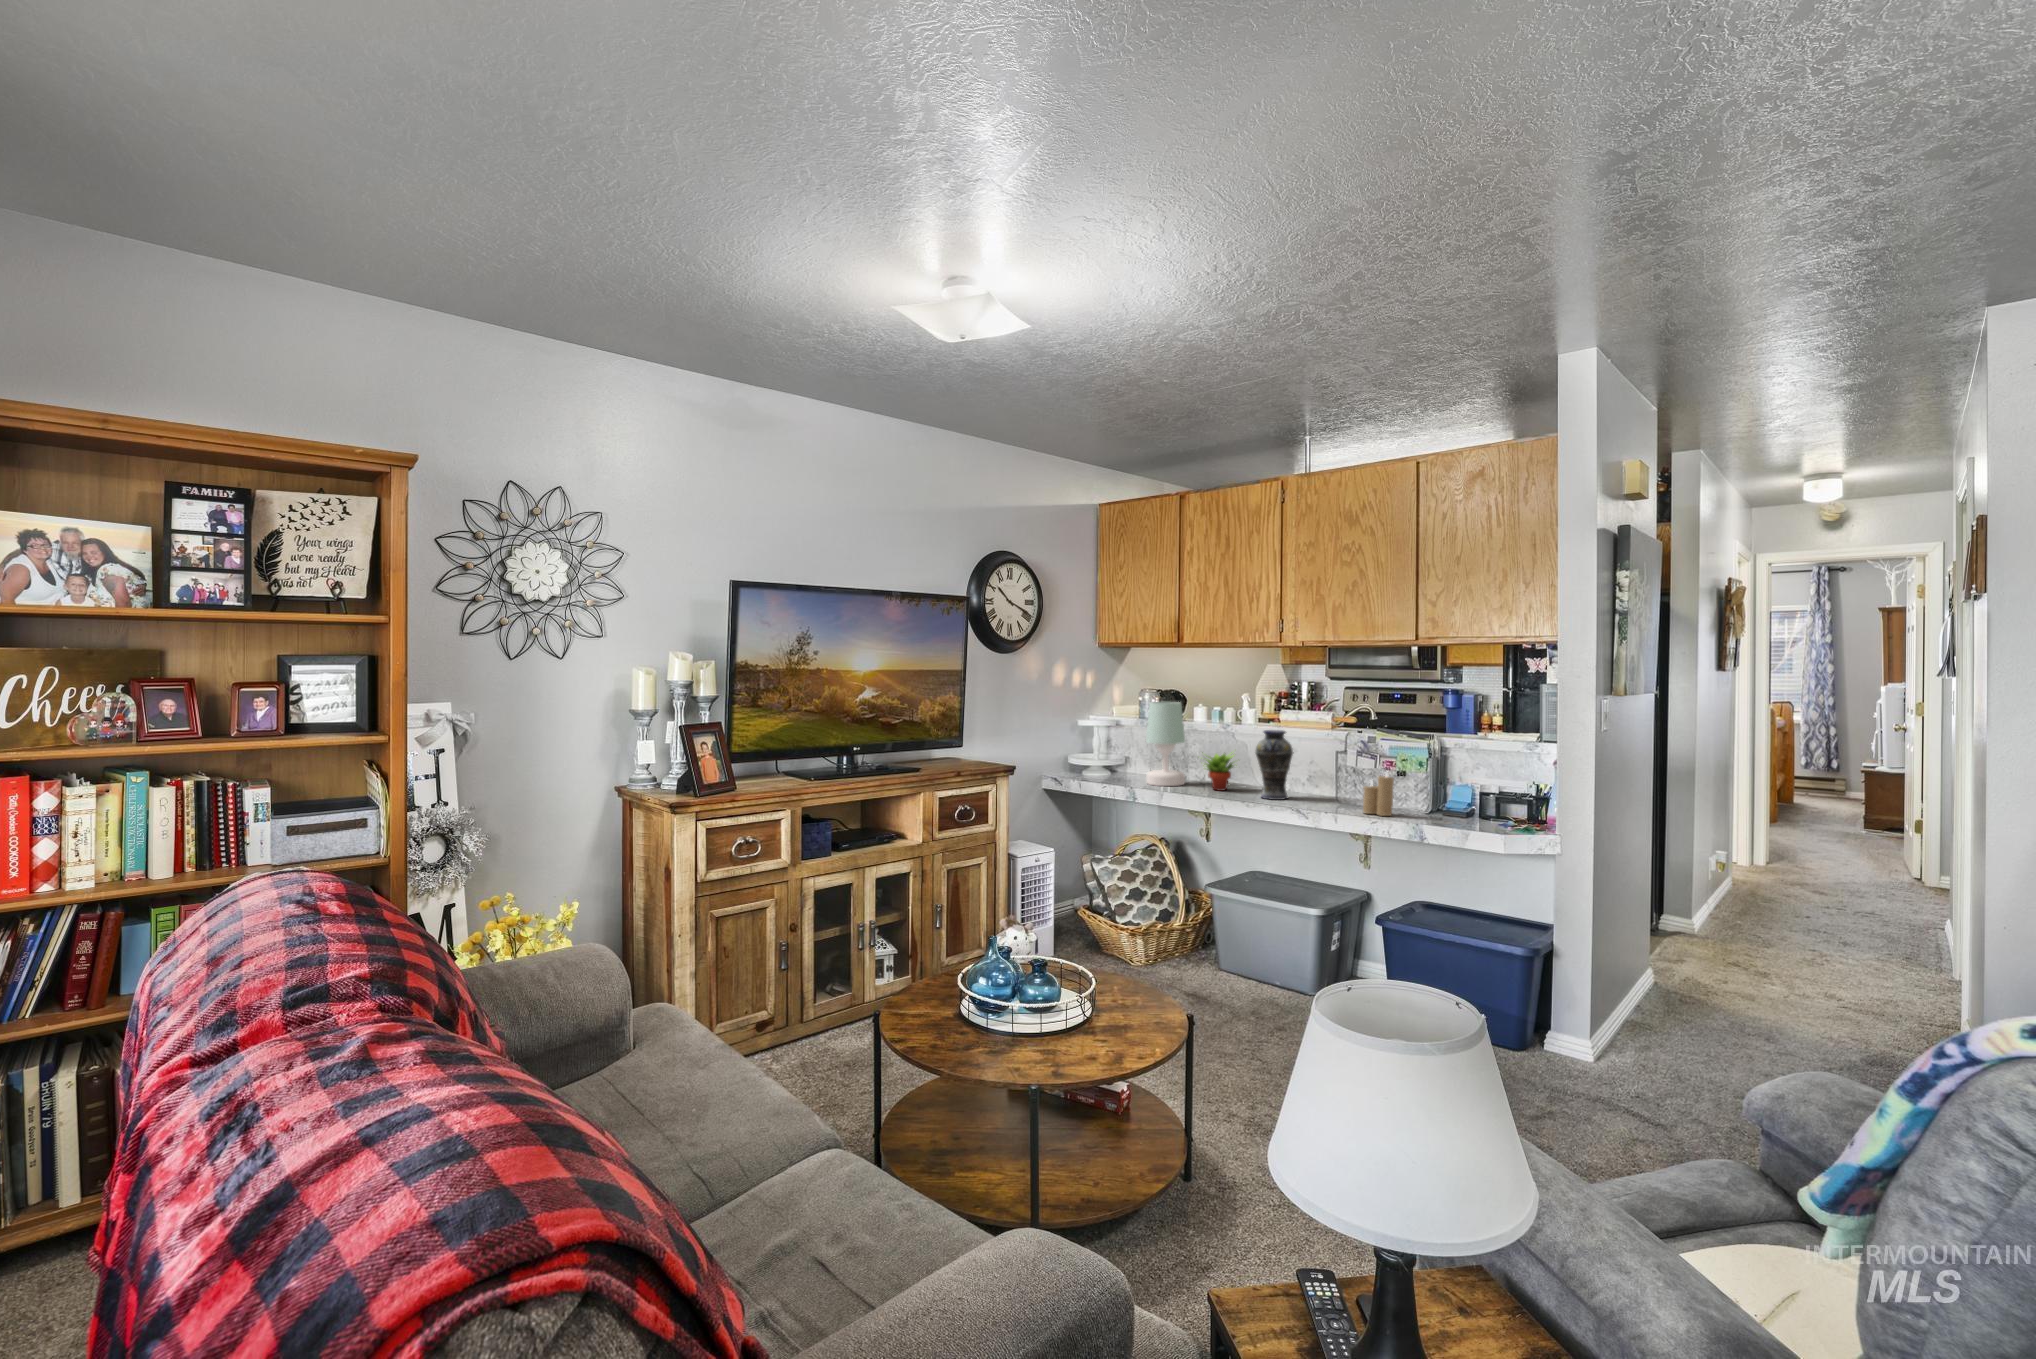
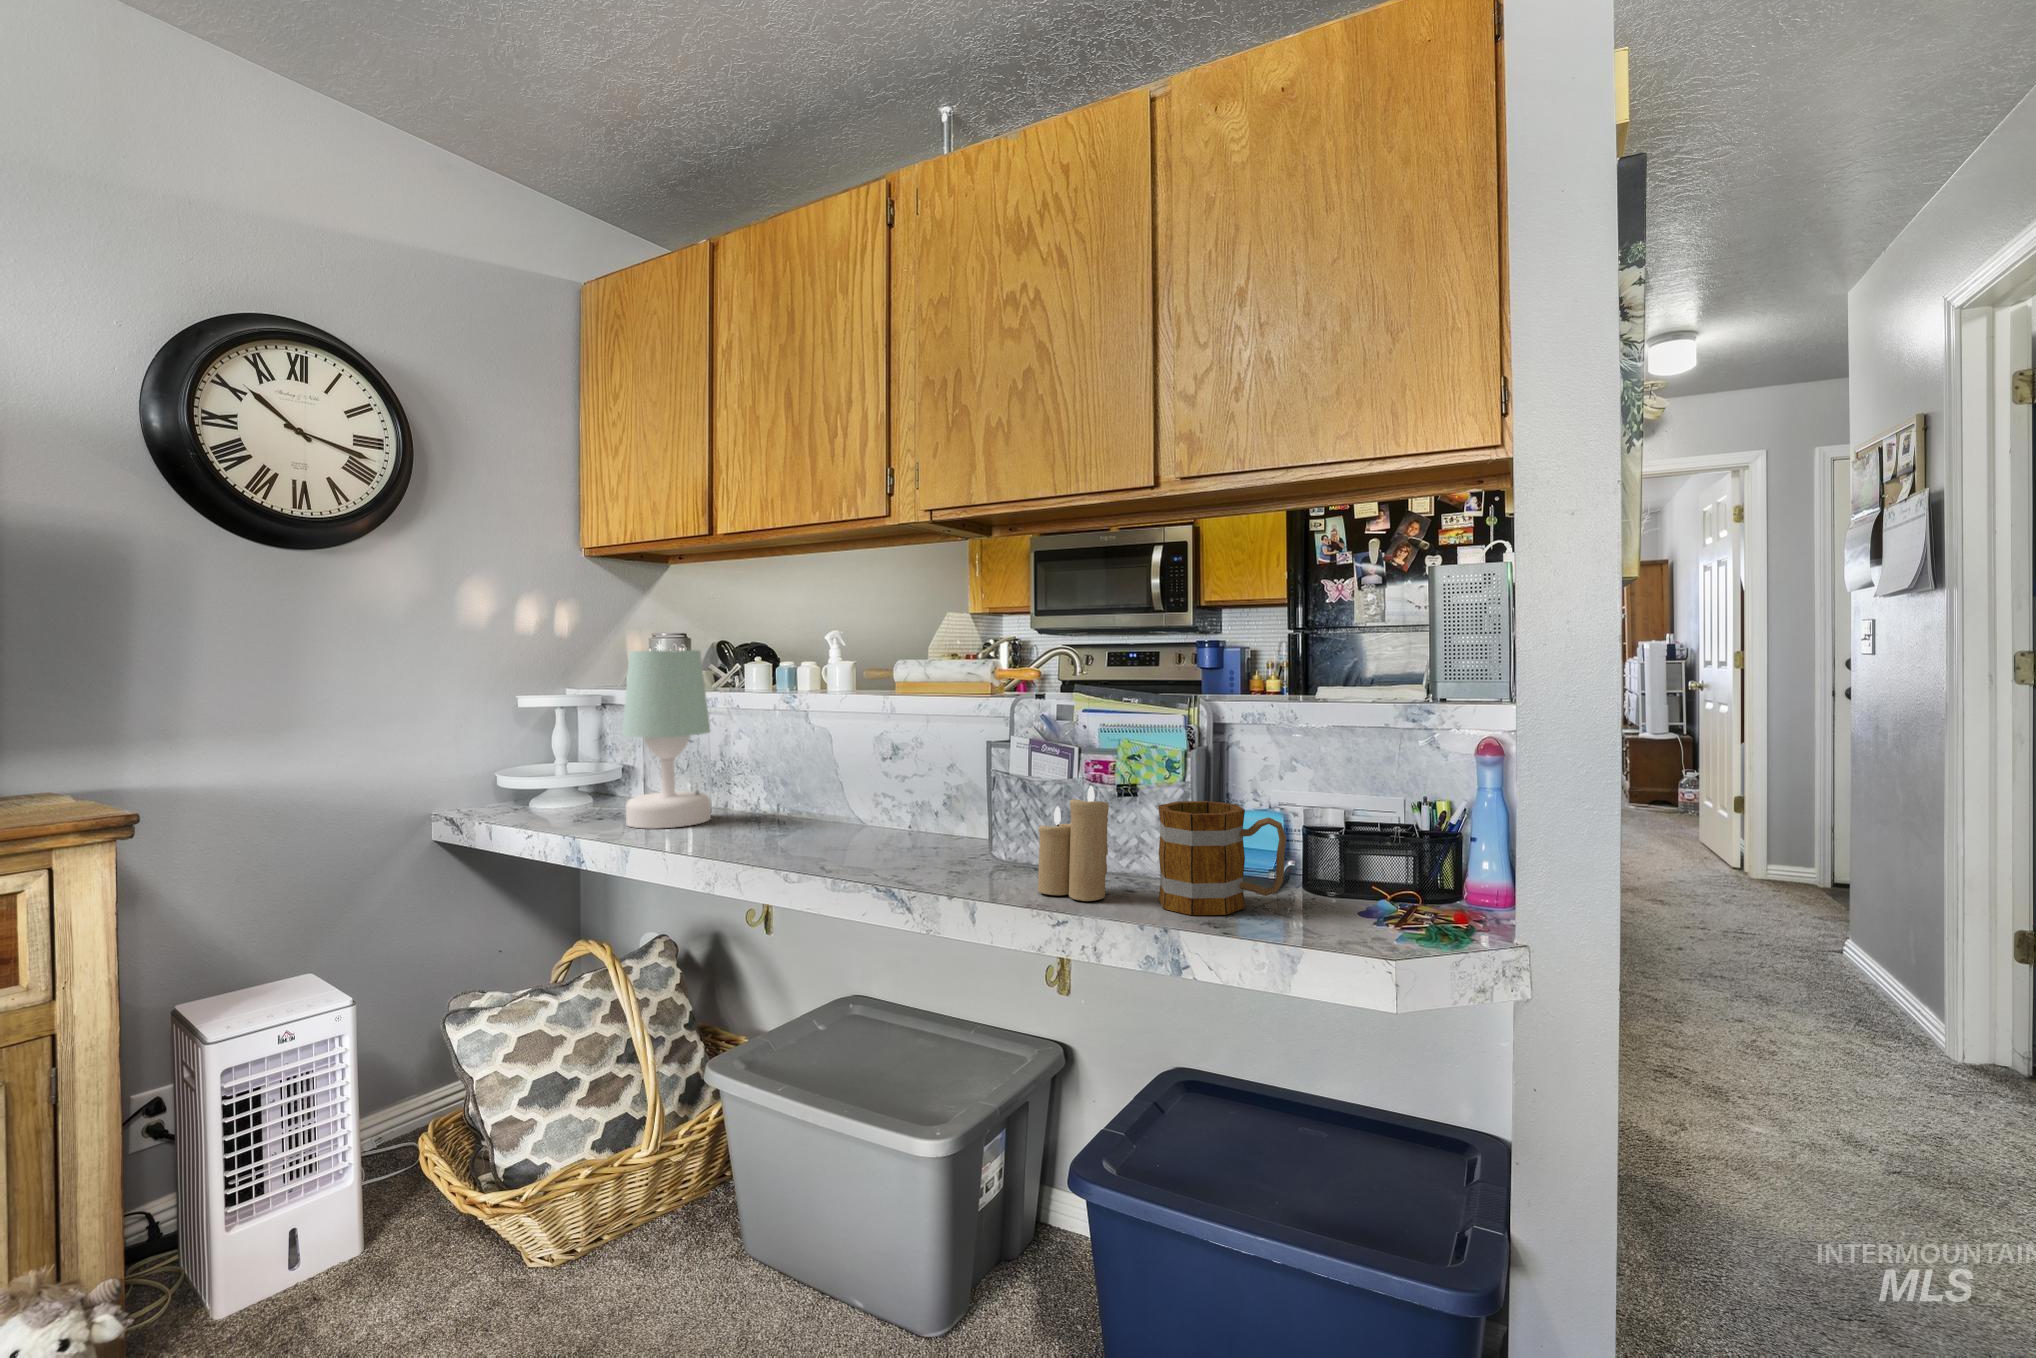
vase: present [1255,730,1293,800] -> none [818,698,904,857]
succulent plant: present [1203,752,1233,791] -> none [710,745,810,835]
mug: none [1415,779,1469,822] -> present [1158,801,1286,915]

